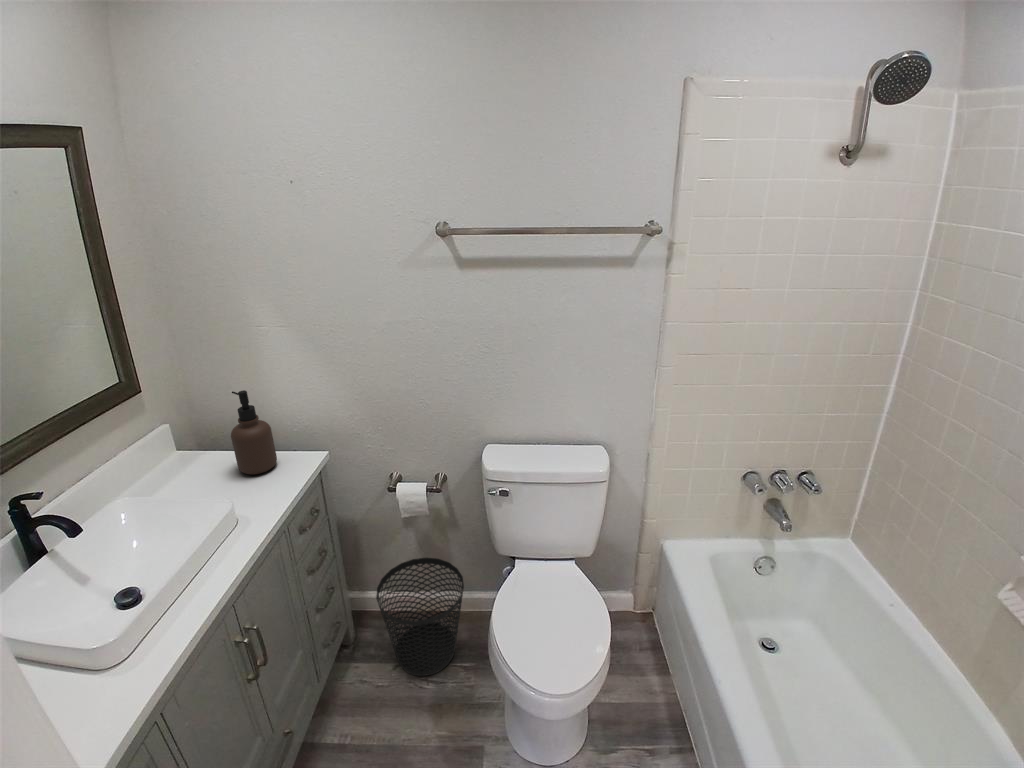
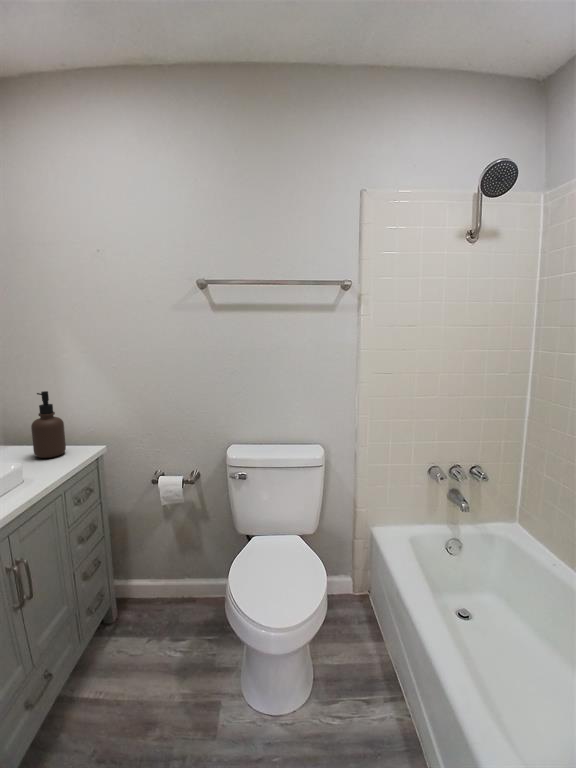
wastebasket: present [376,558,464,676] -> none [136,545,210,647]

